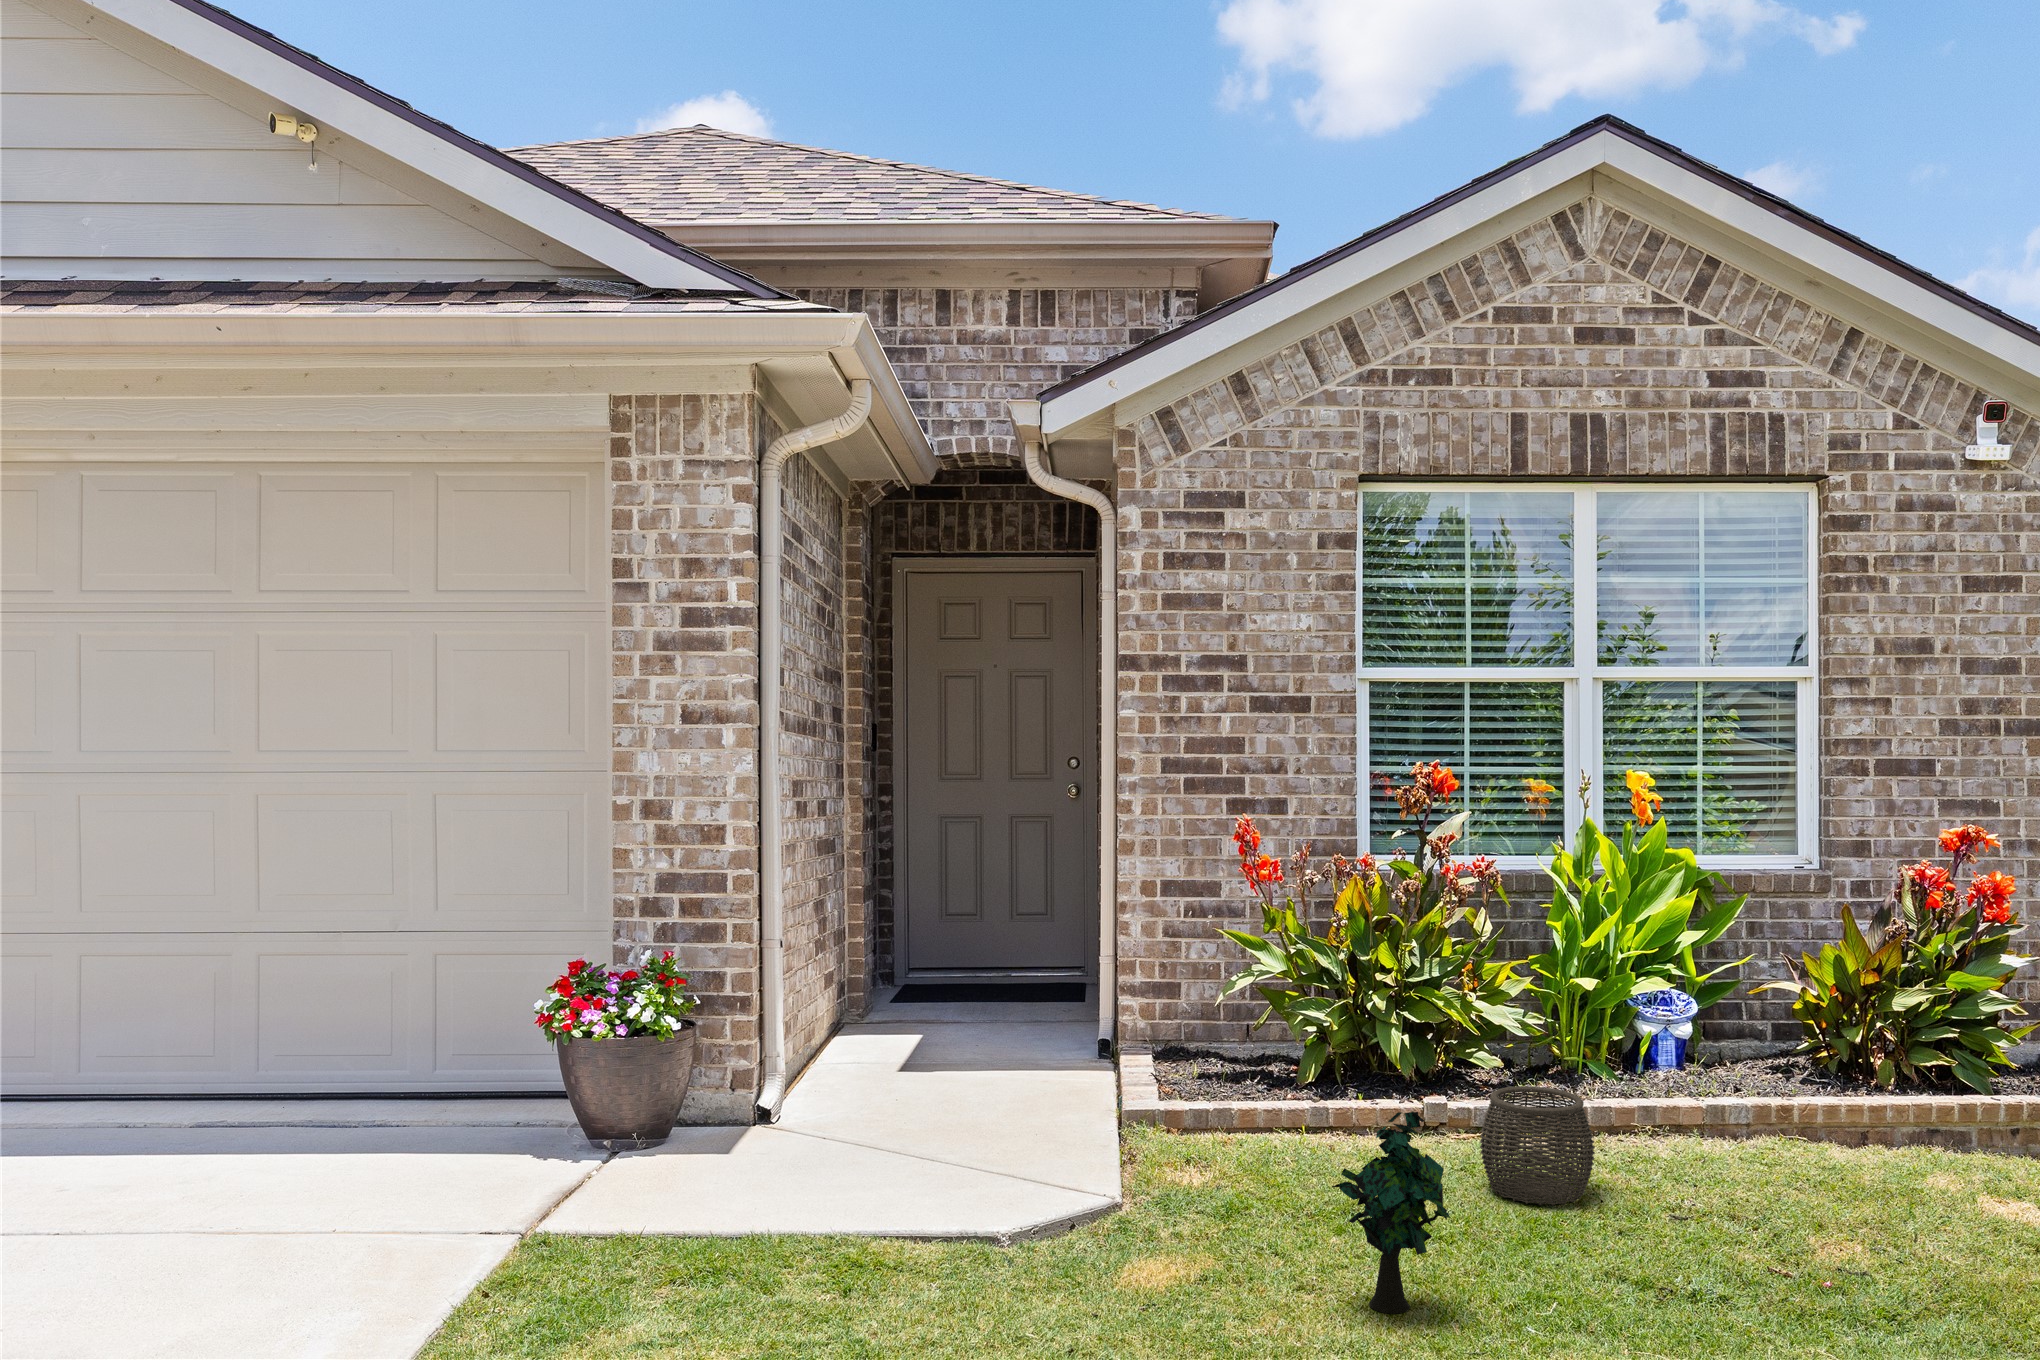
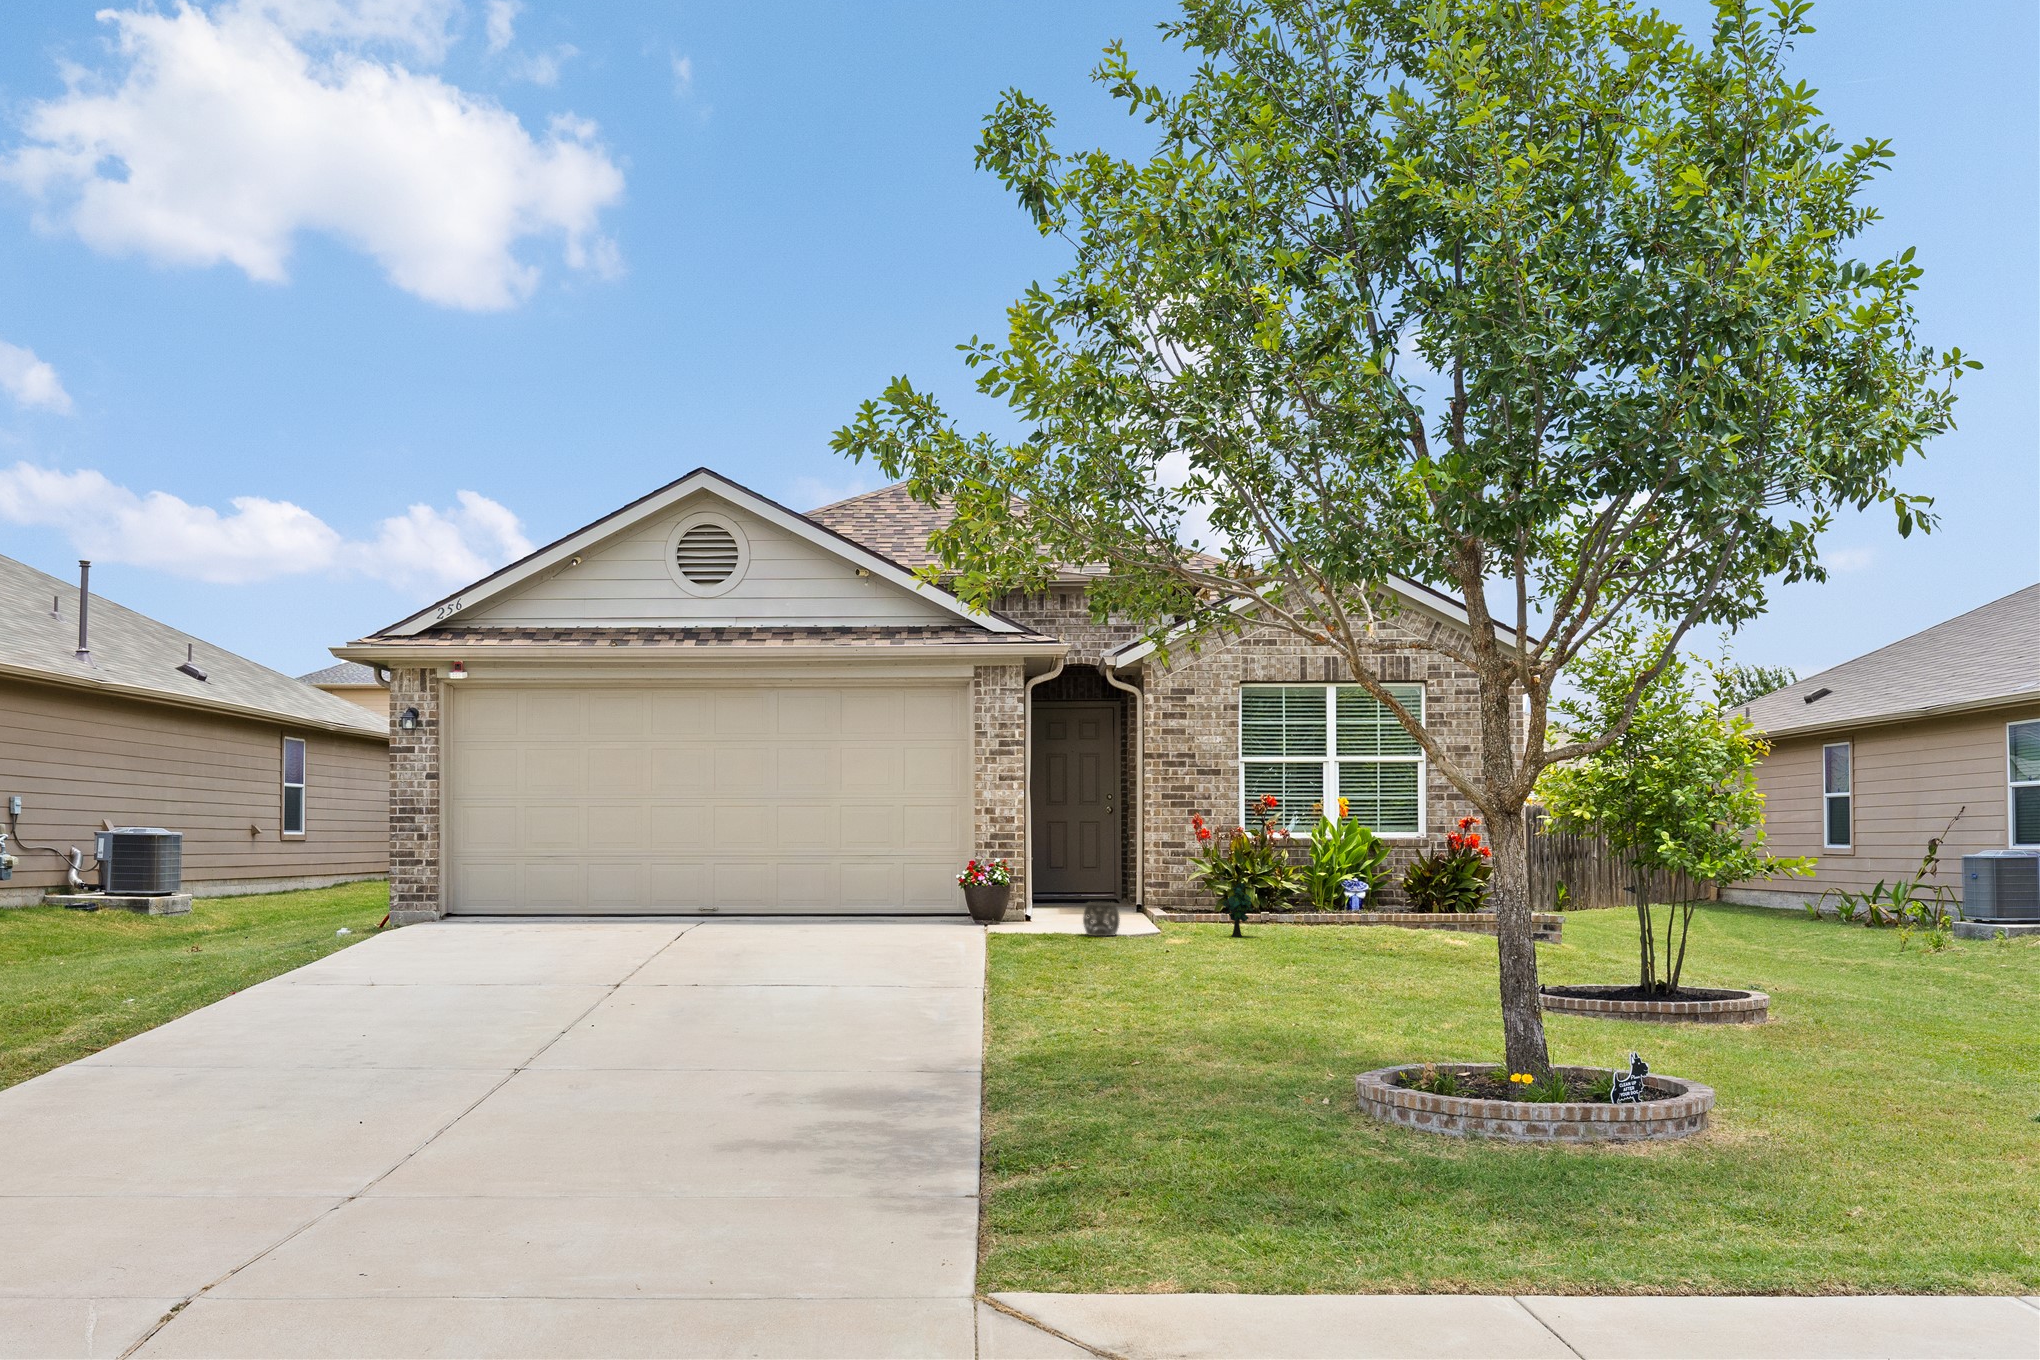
woven basket: present [1480,1086,1595,1206] -> present [1083,902,1120,936]

